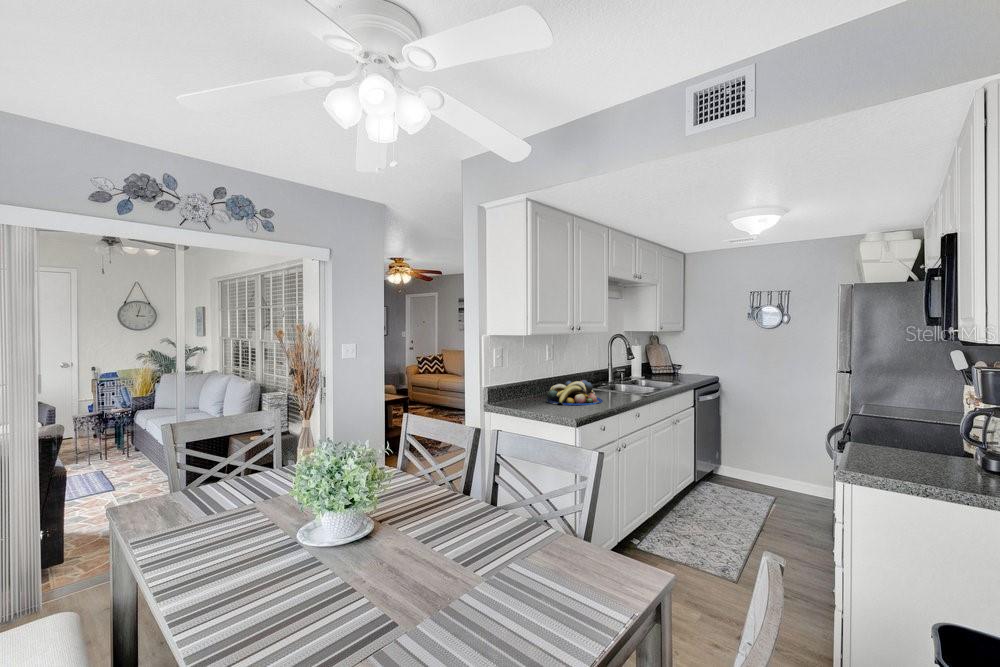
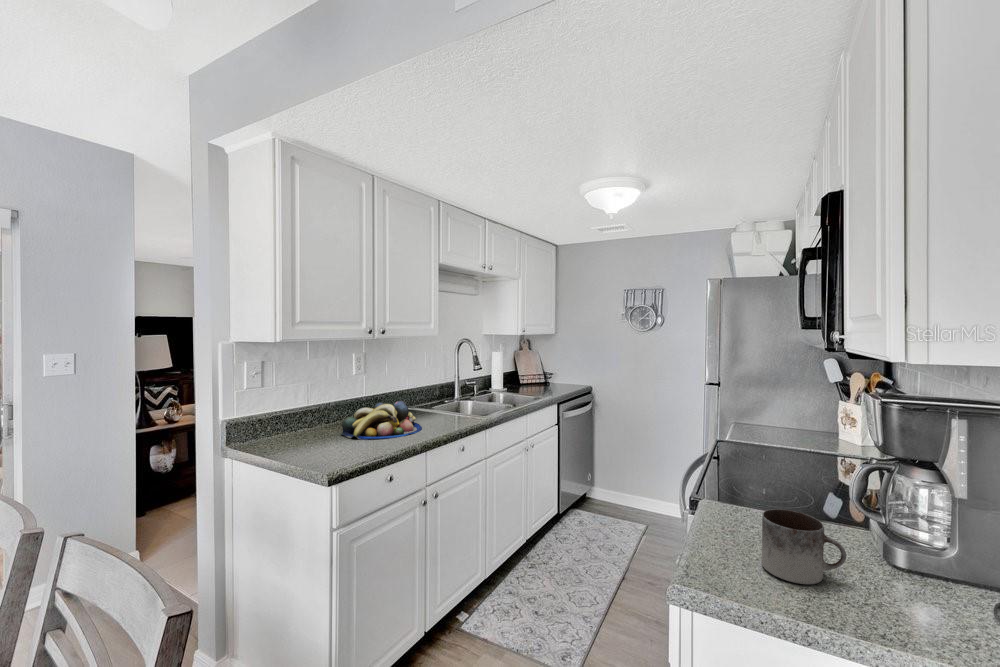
mug: none [895,437,954,477] -> present [762,509,846,584]

